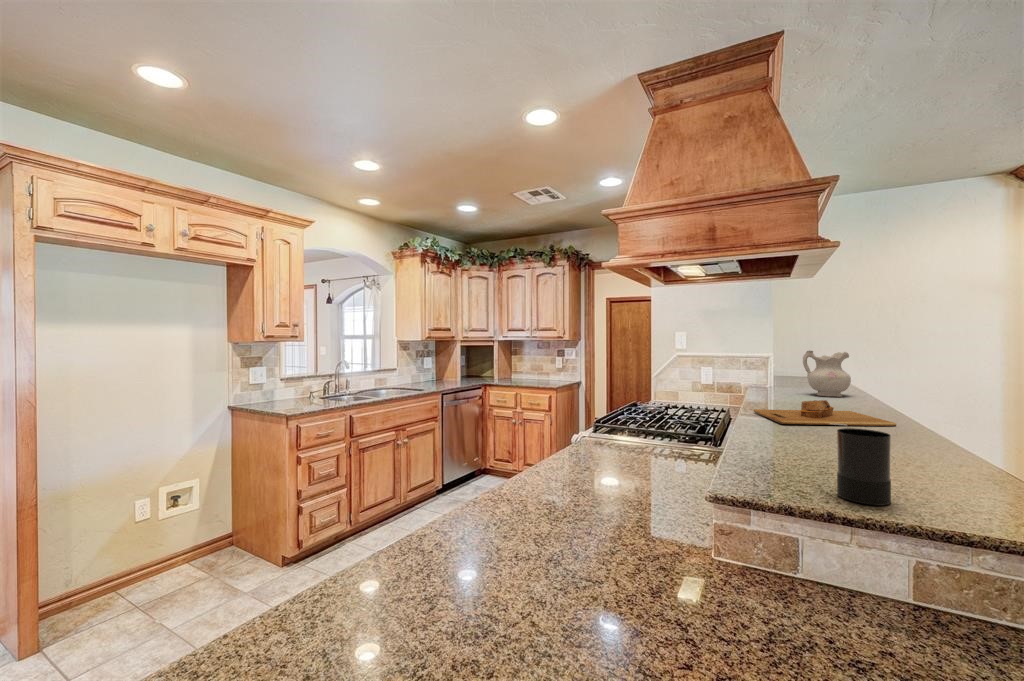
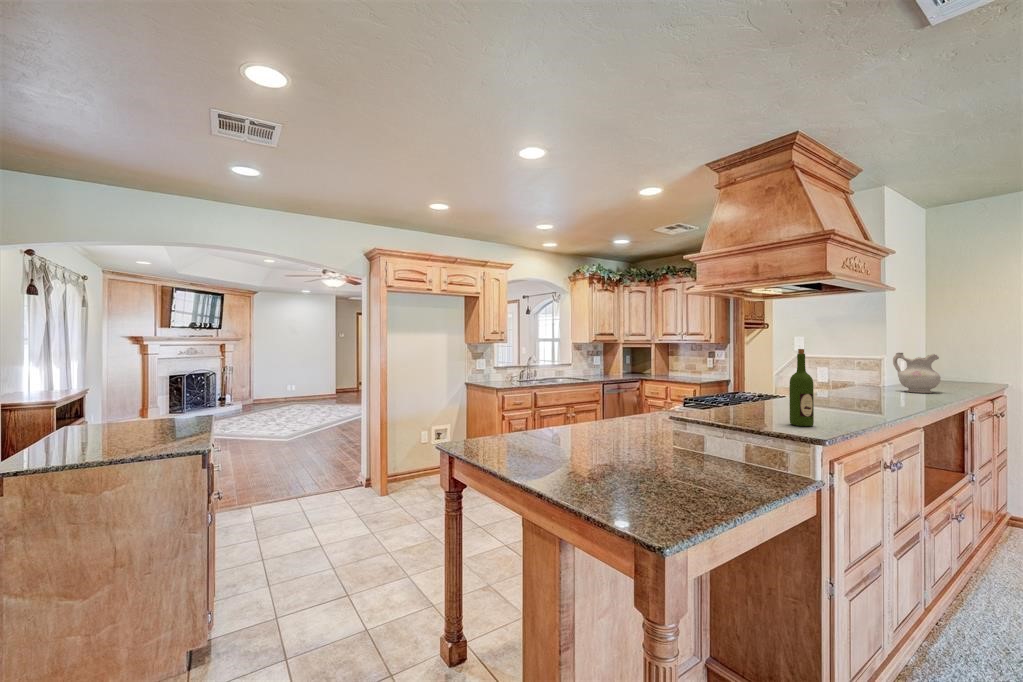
wine bottle: none [917,352,968,499] -> present [789,349,814,426]
cutting board: present [754,400,896,426] -> none [802,388,898,407]
candle: present [837,428,891,505] -> none [736,385,762,425]

